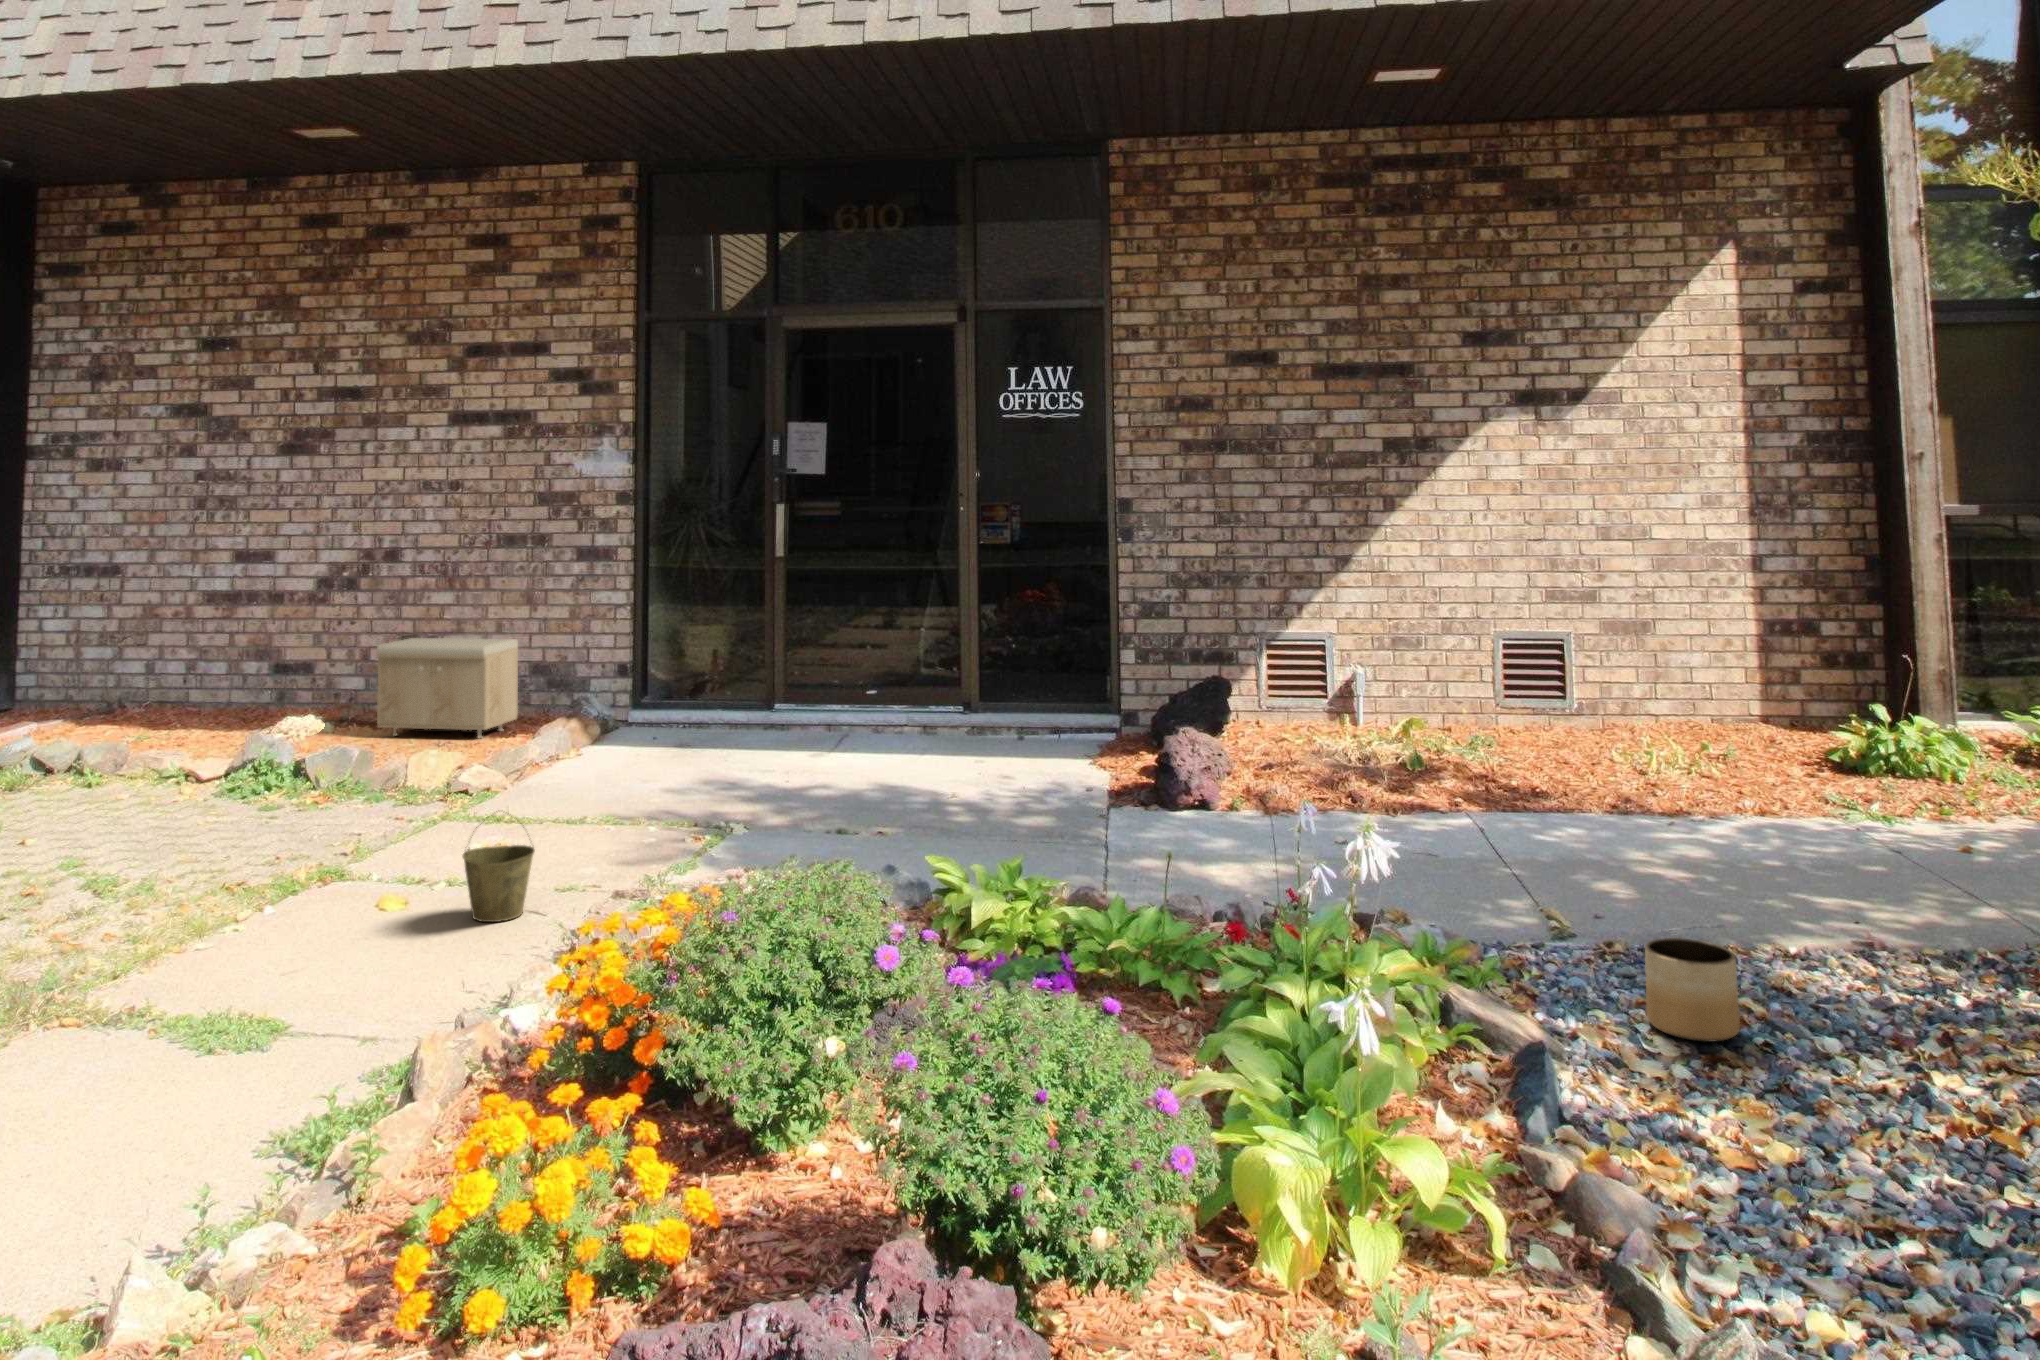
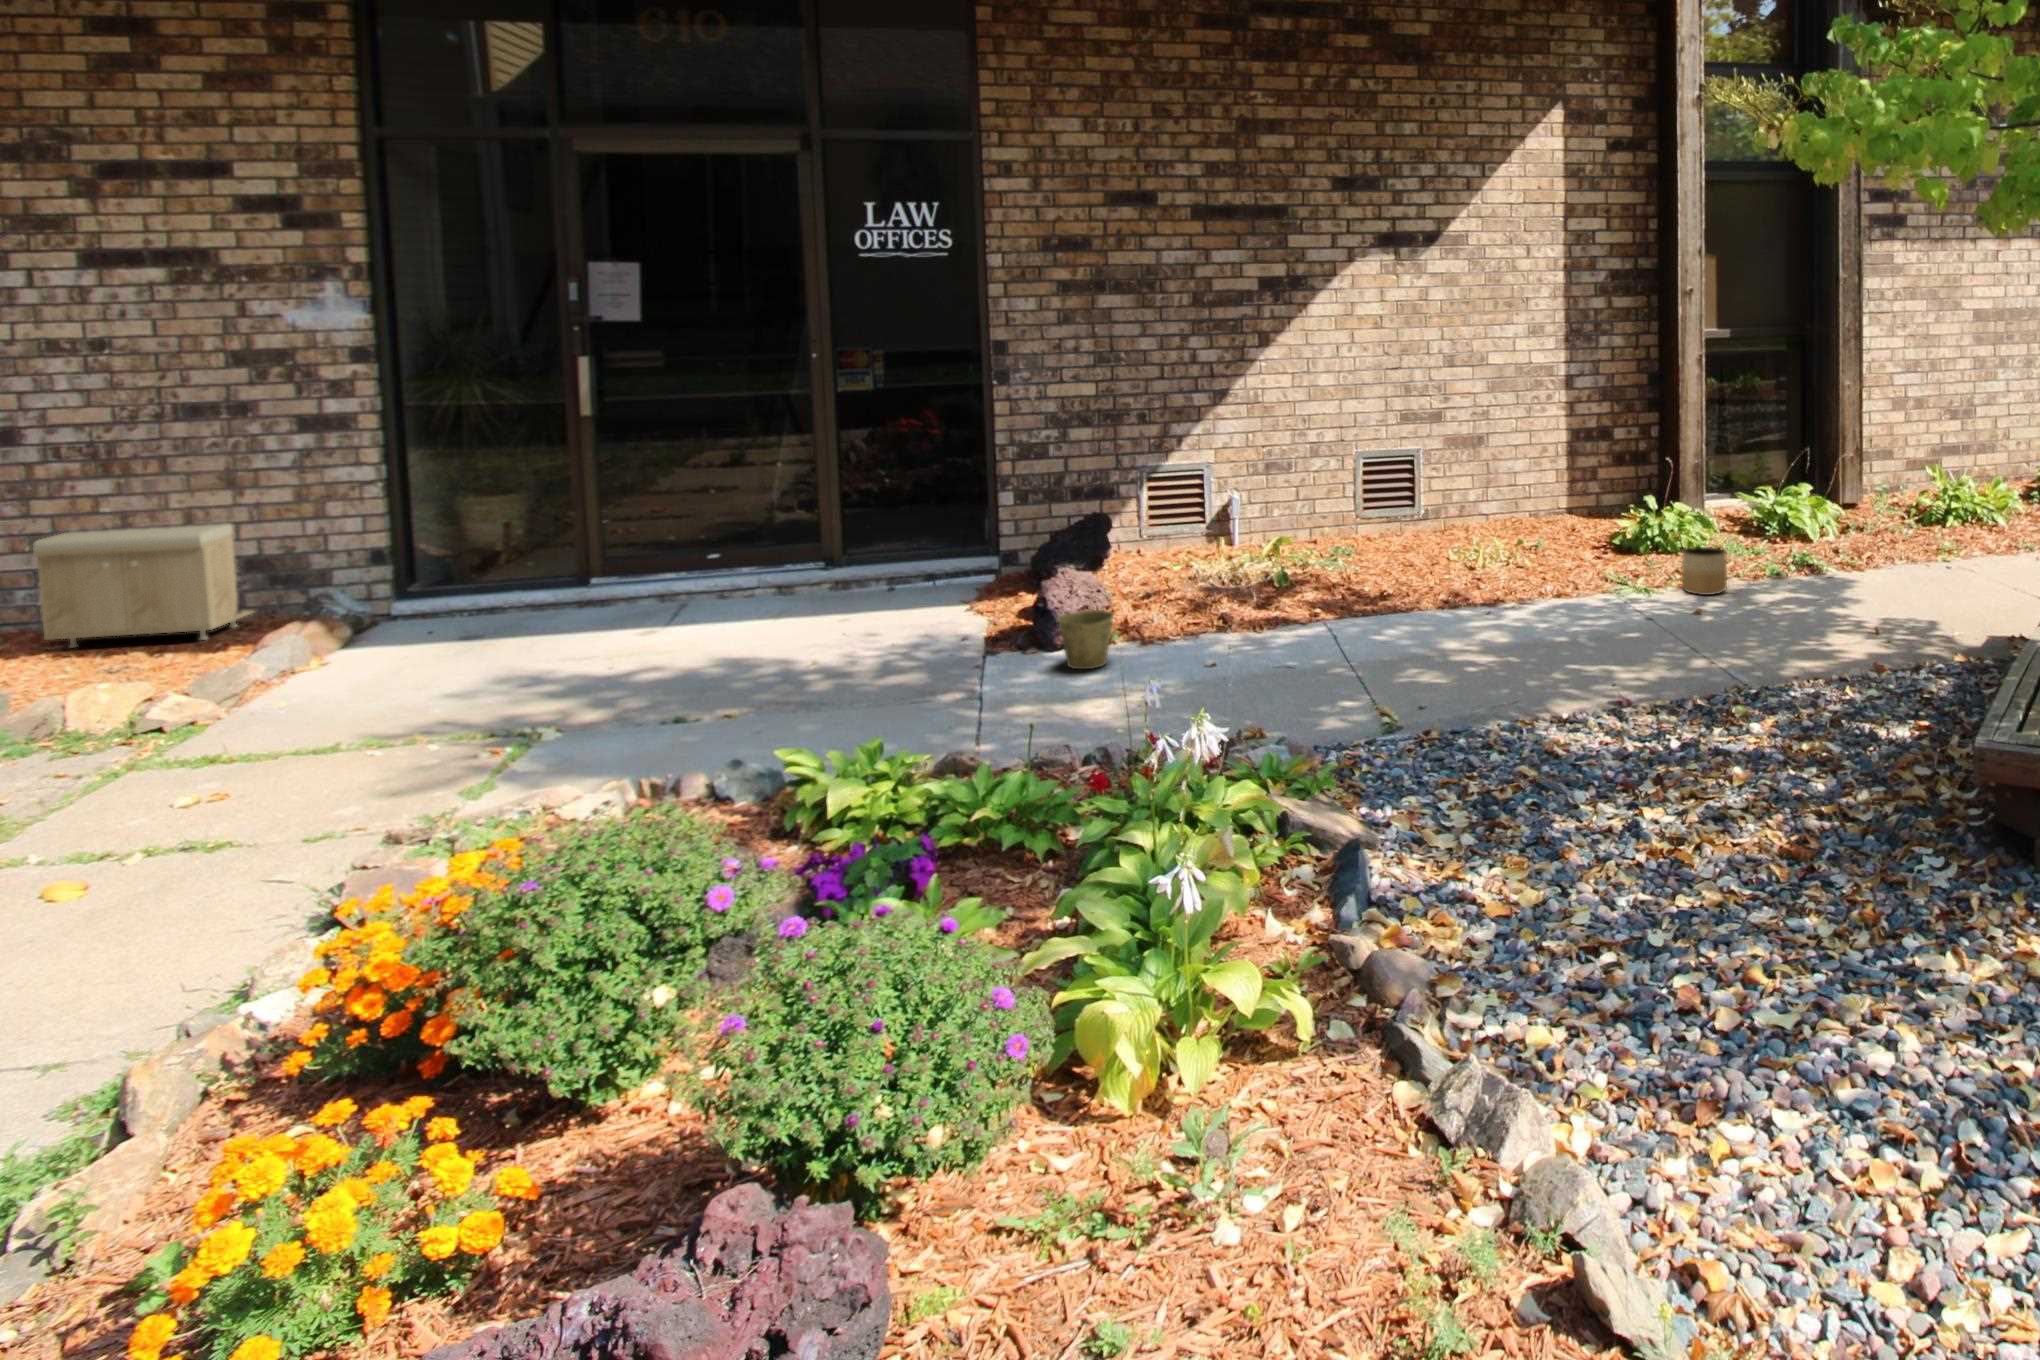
bucket: present [462,824,535,922] -> present [1058,587,1114,669]
planter: present [1645,938,1740,1042] -> present [1682,547,1727,595]

